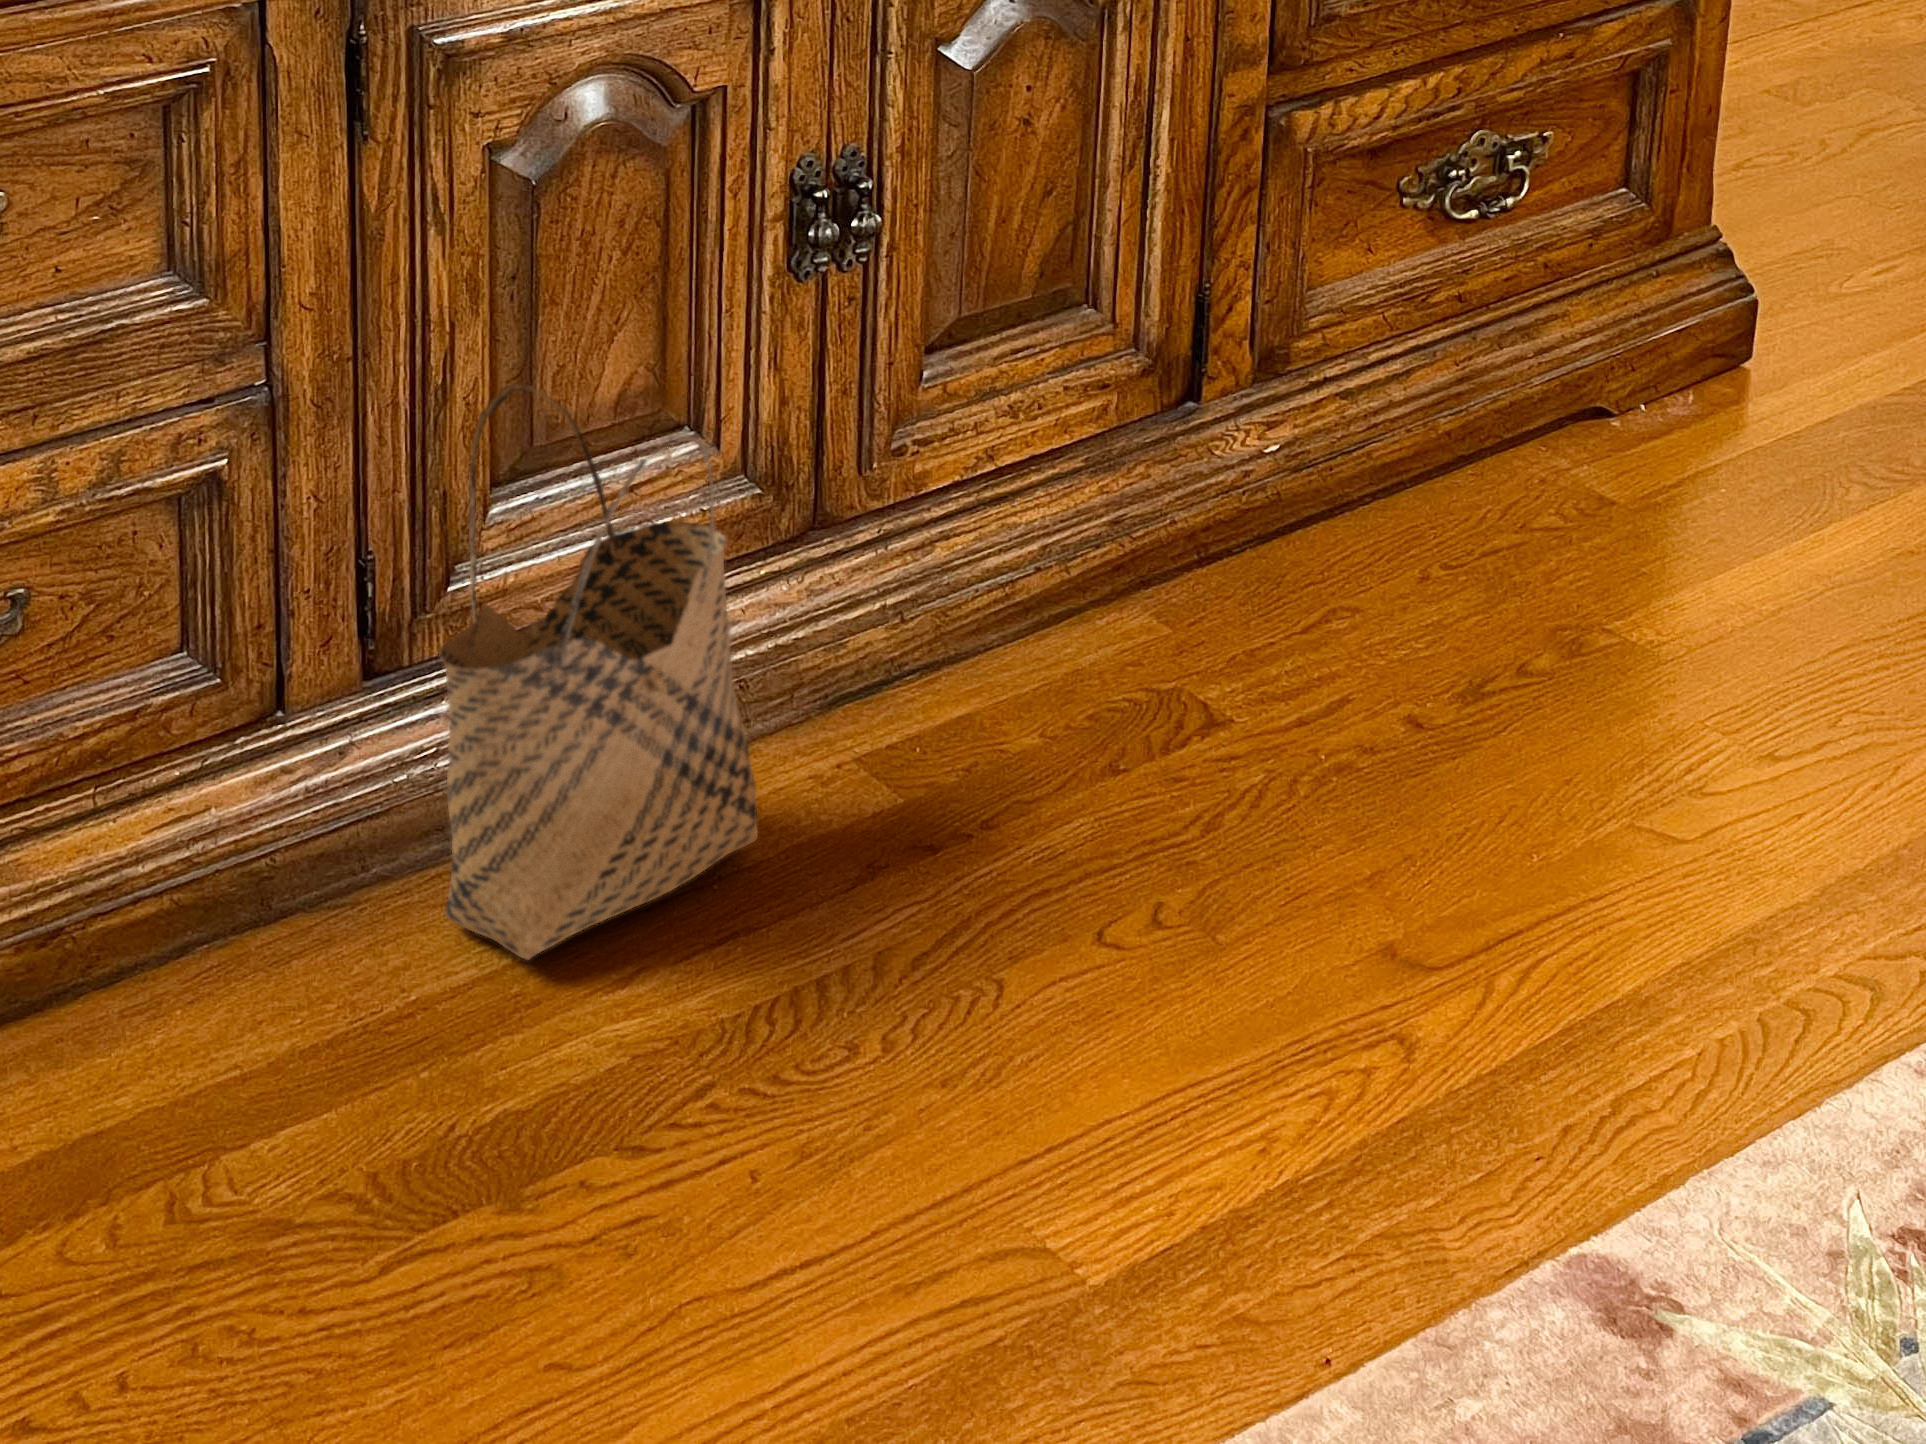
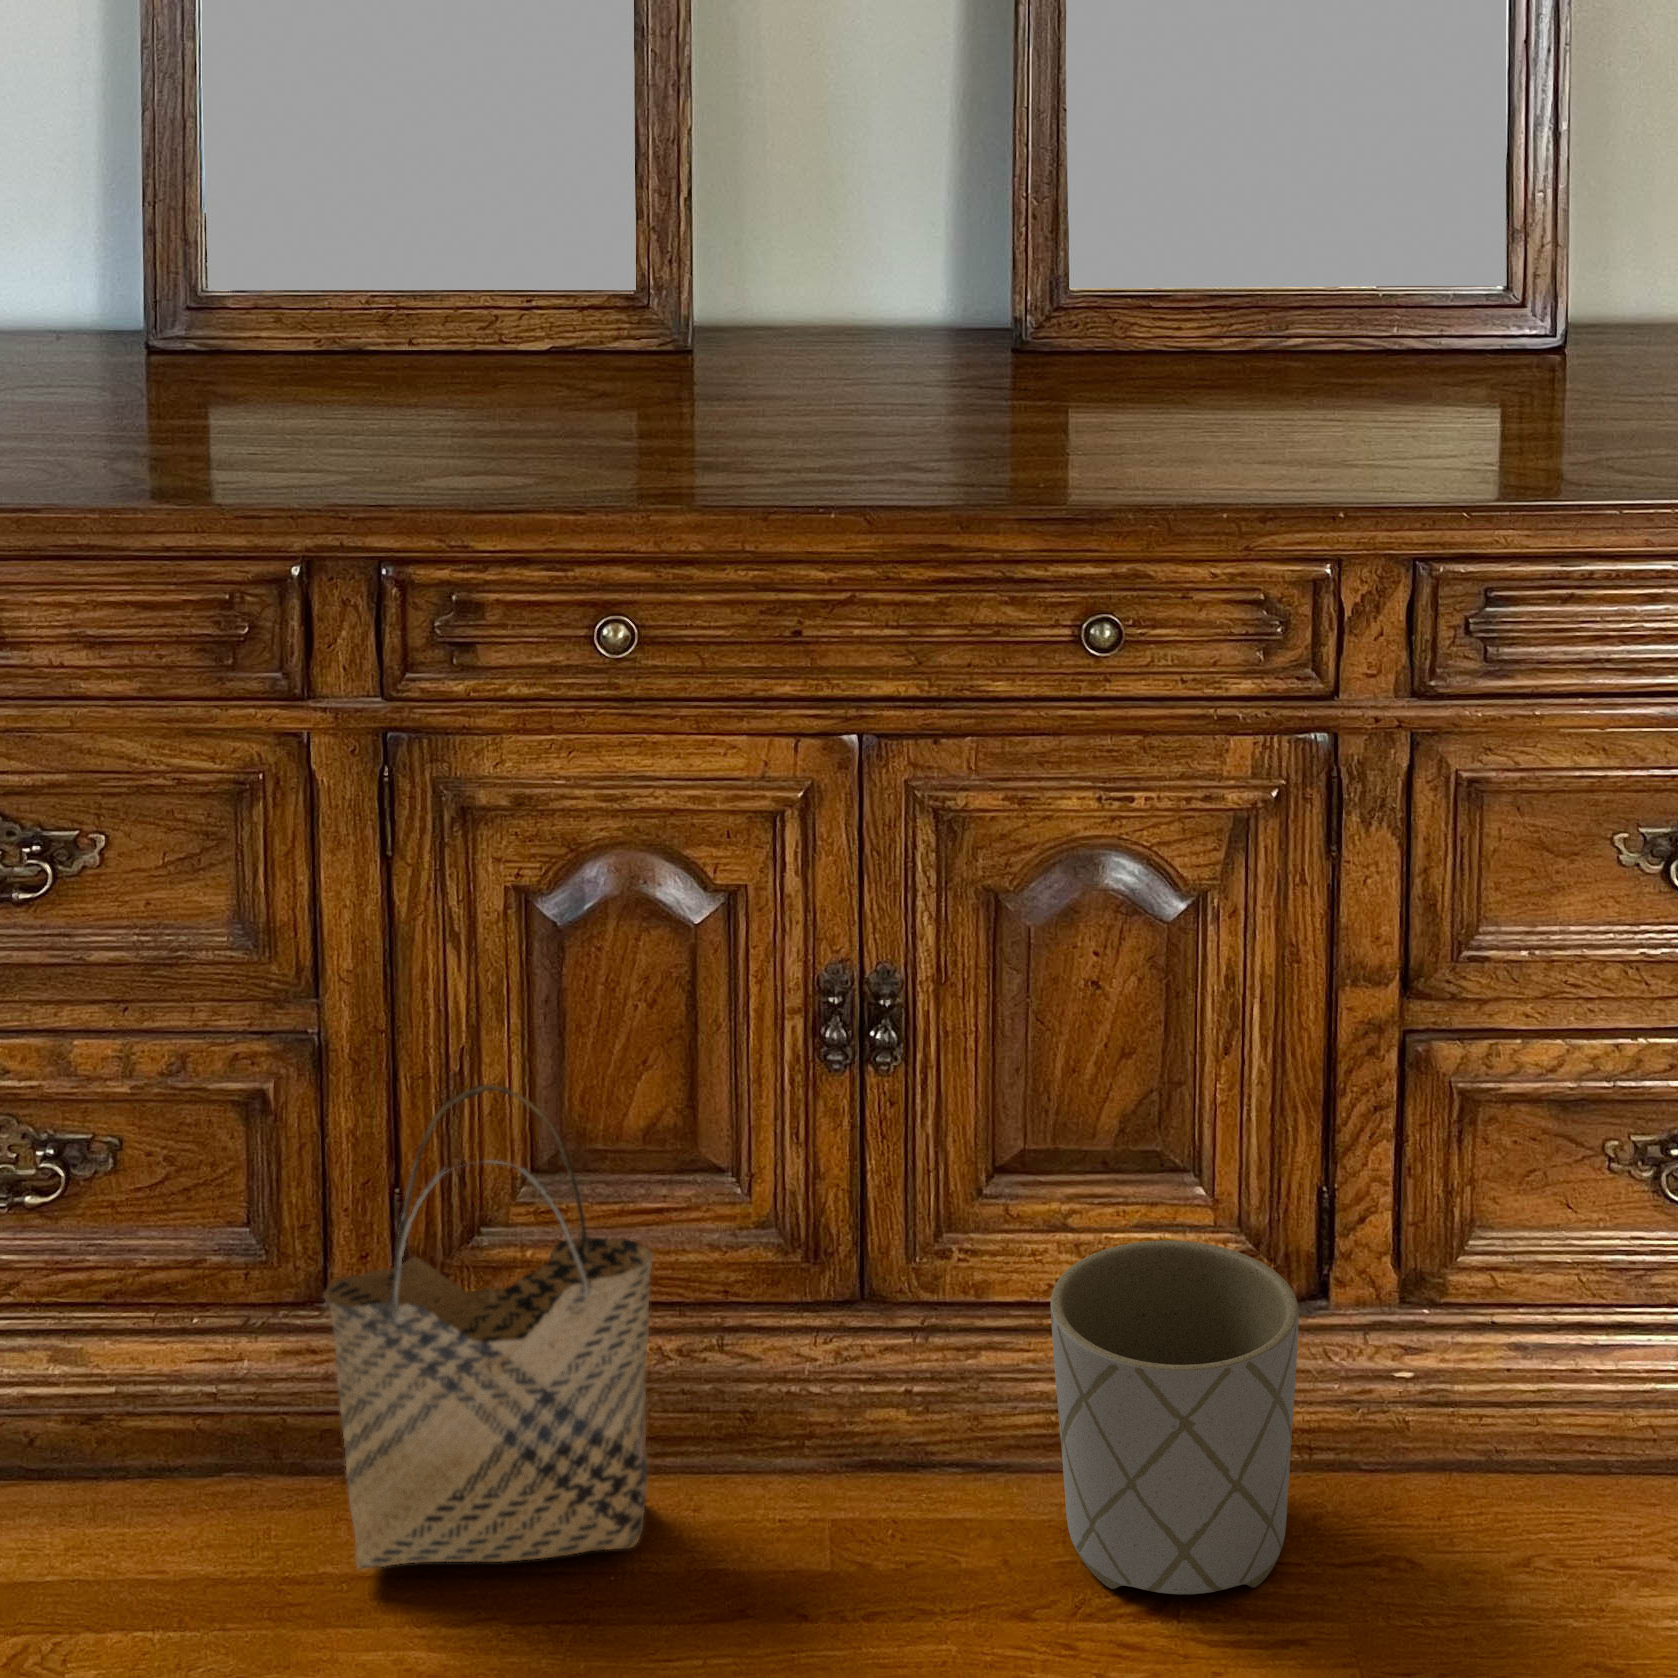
planter: none [1056,369,1324,715] -> present [1051,1240,1299,1594]

